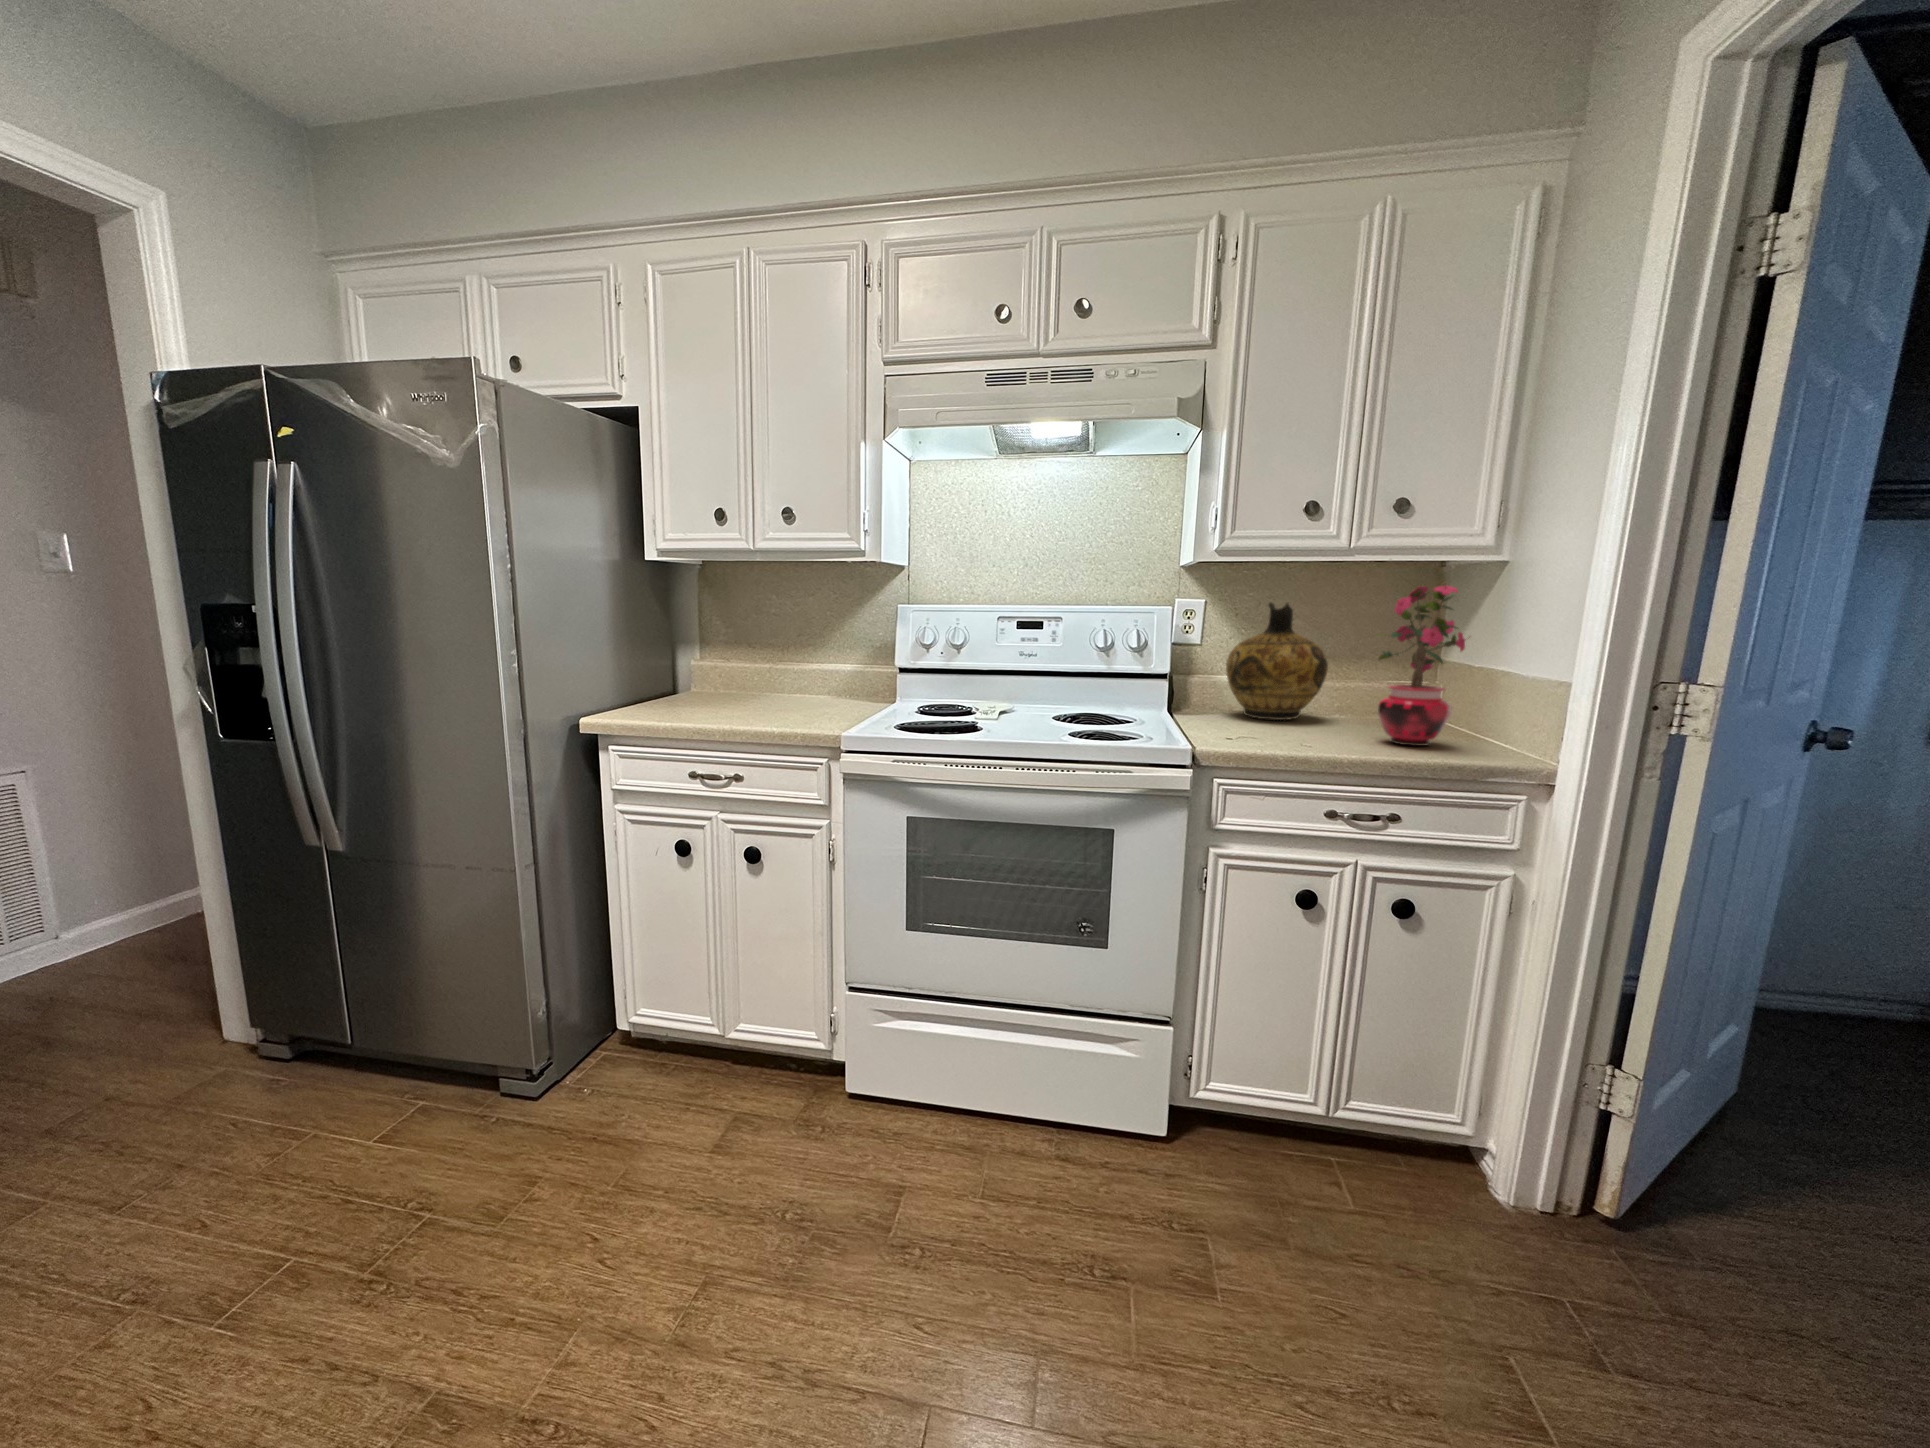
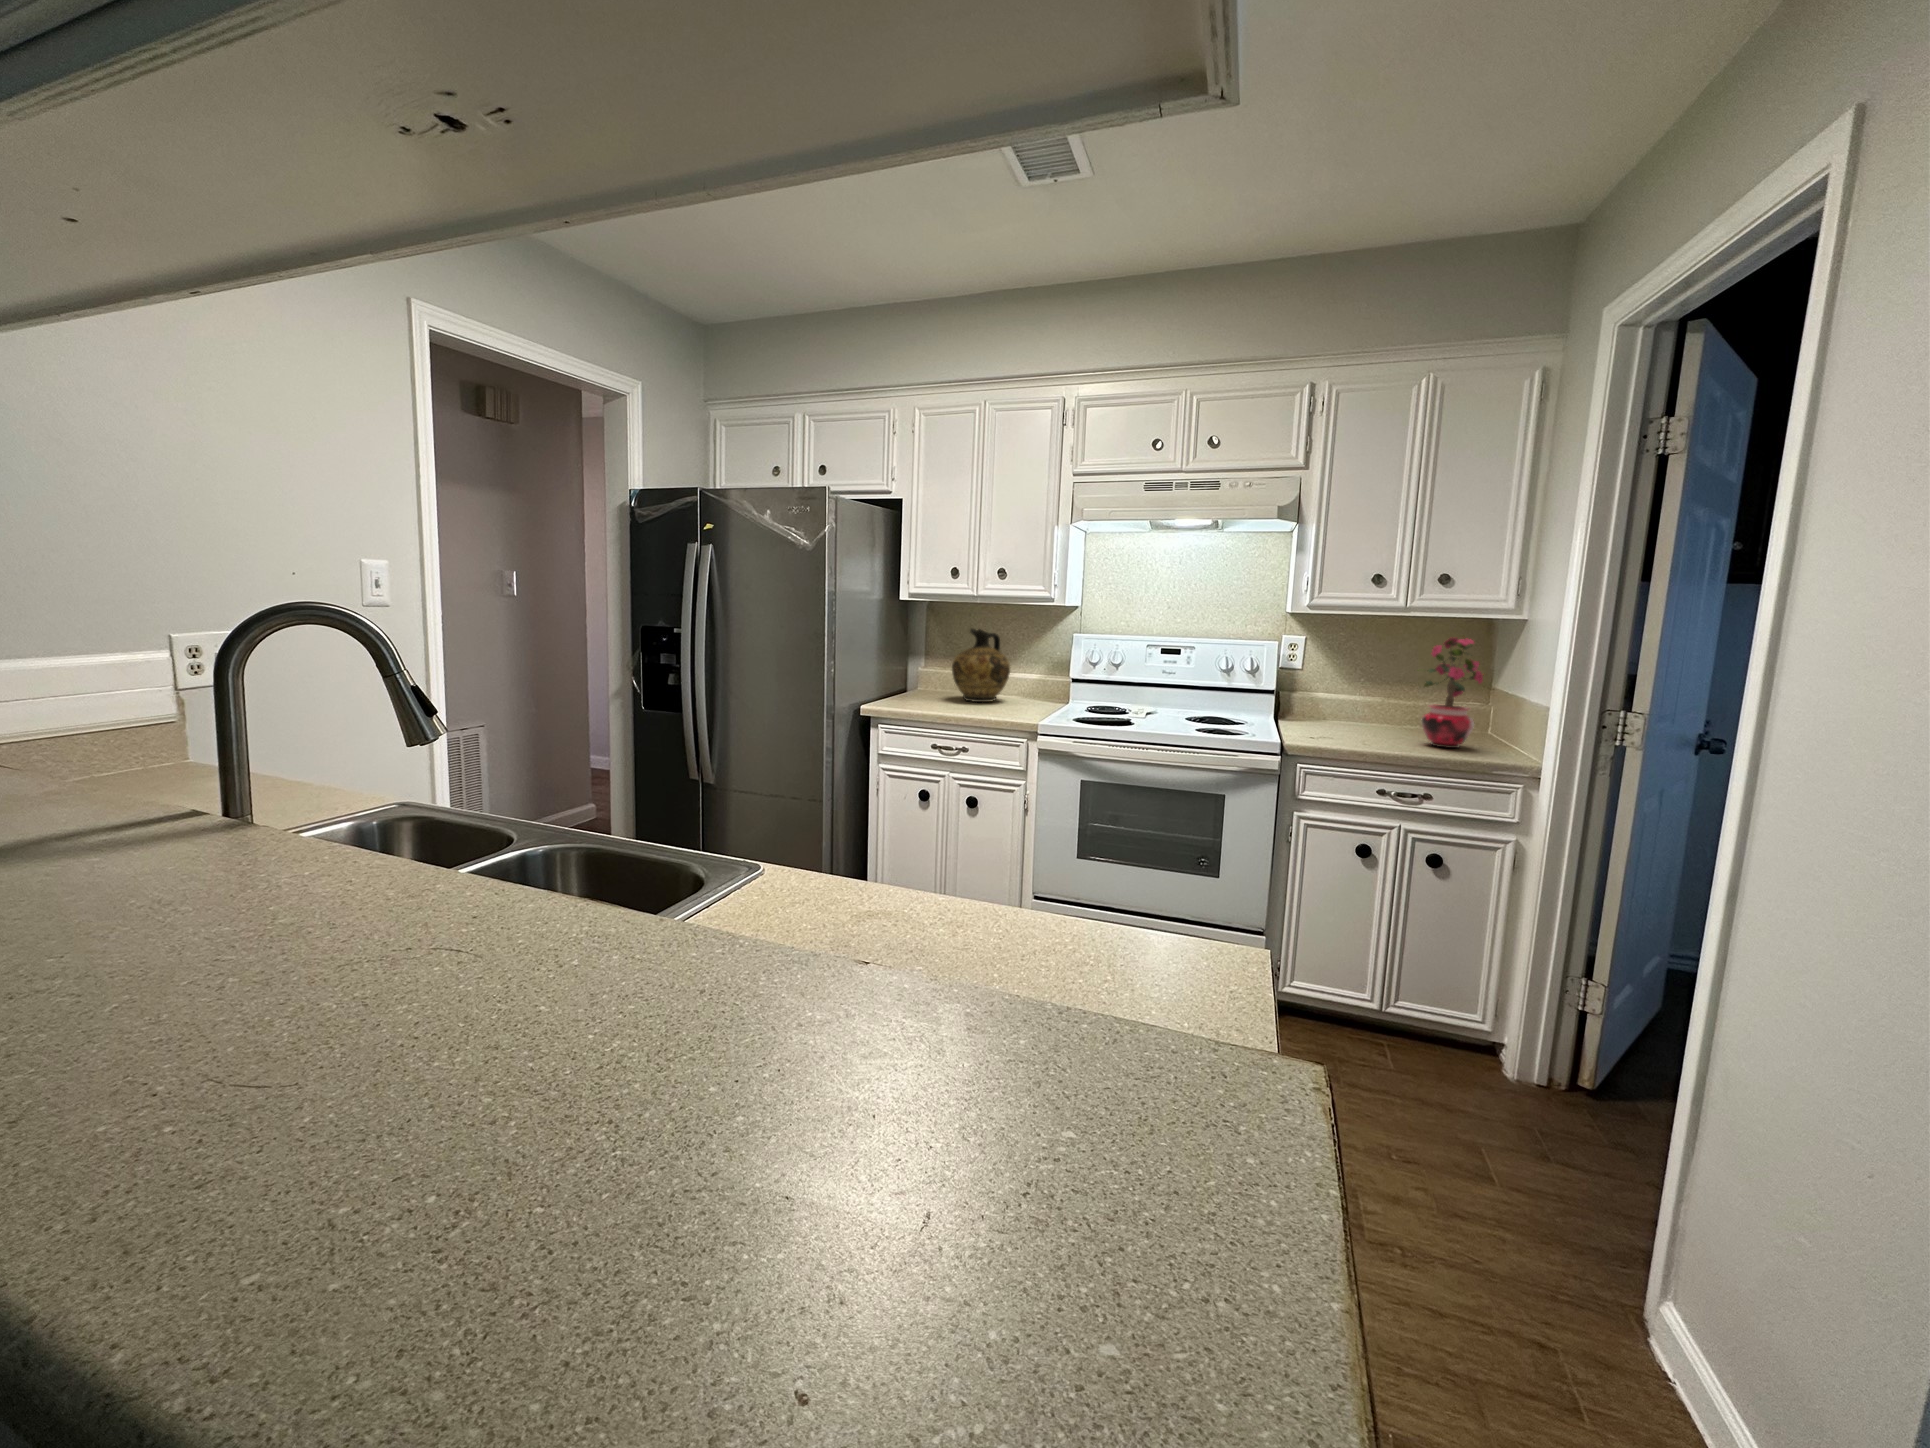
ceramic jug: present [1226,602,1328,720] -> present [952,629,1010,702]

